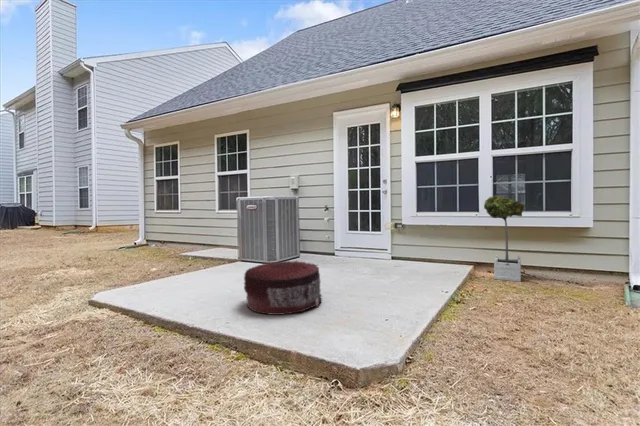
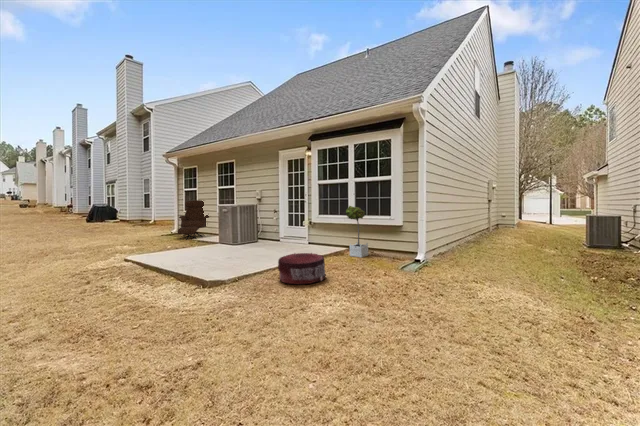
lounge chair: none [153,194,201,255] -> present [177,200,209,240]
pouf: present [244,261,322,315] -> present [278,253,326,284]

